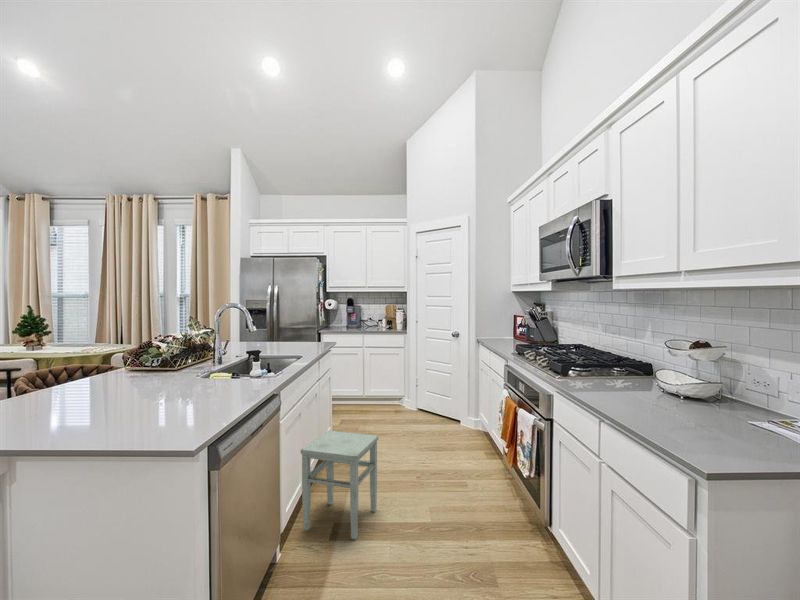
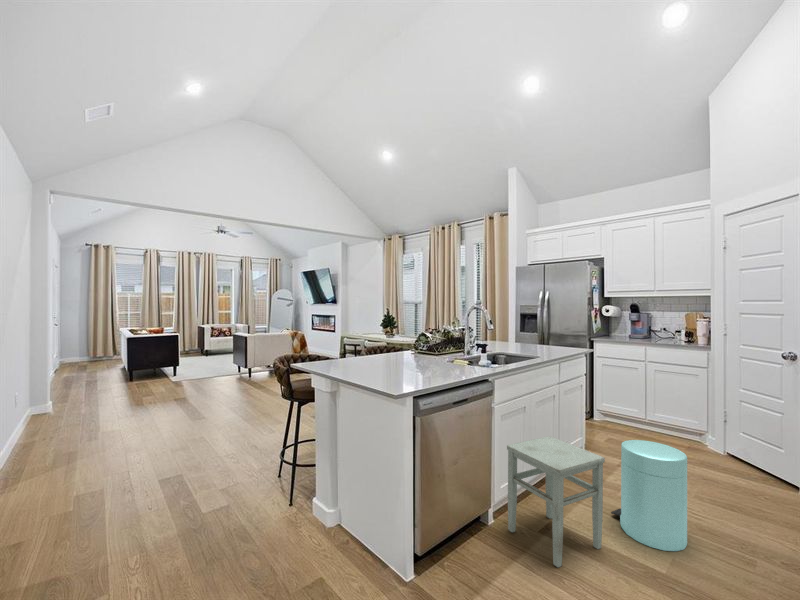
trash can: none [372,414,422,494] -> present [611,440,687,551]

